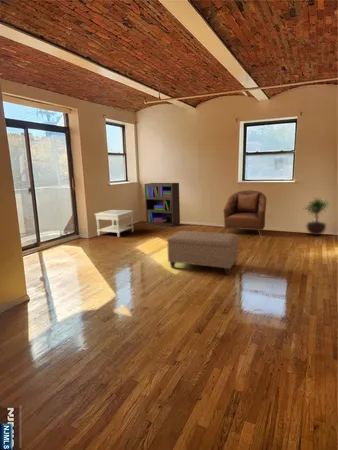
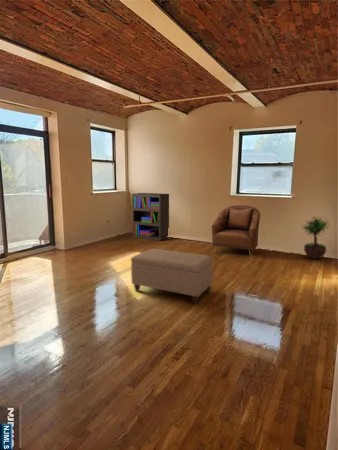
side table: present [95,210,134,237] -> none [72,220,116,251]

